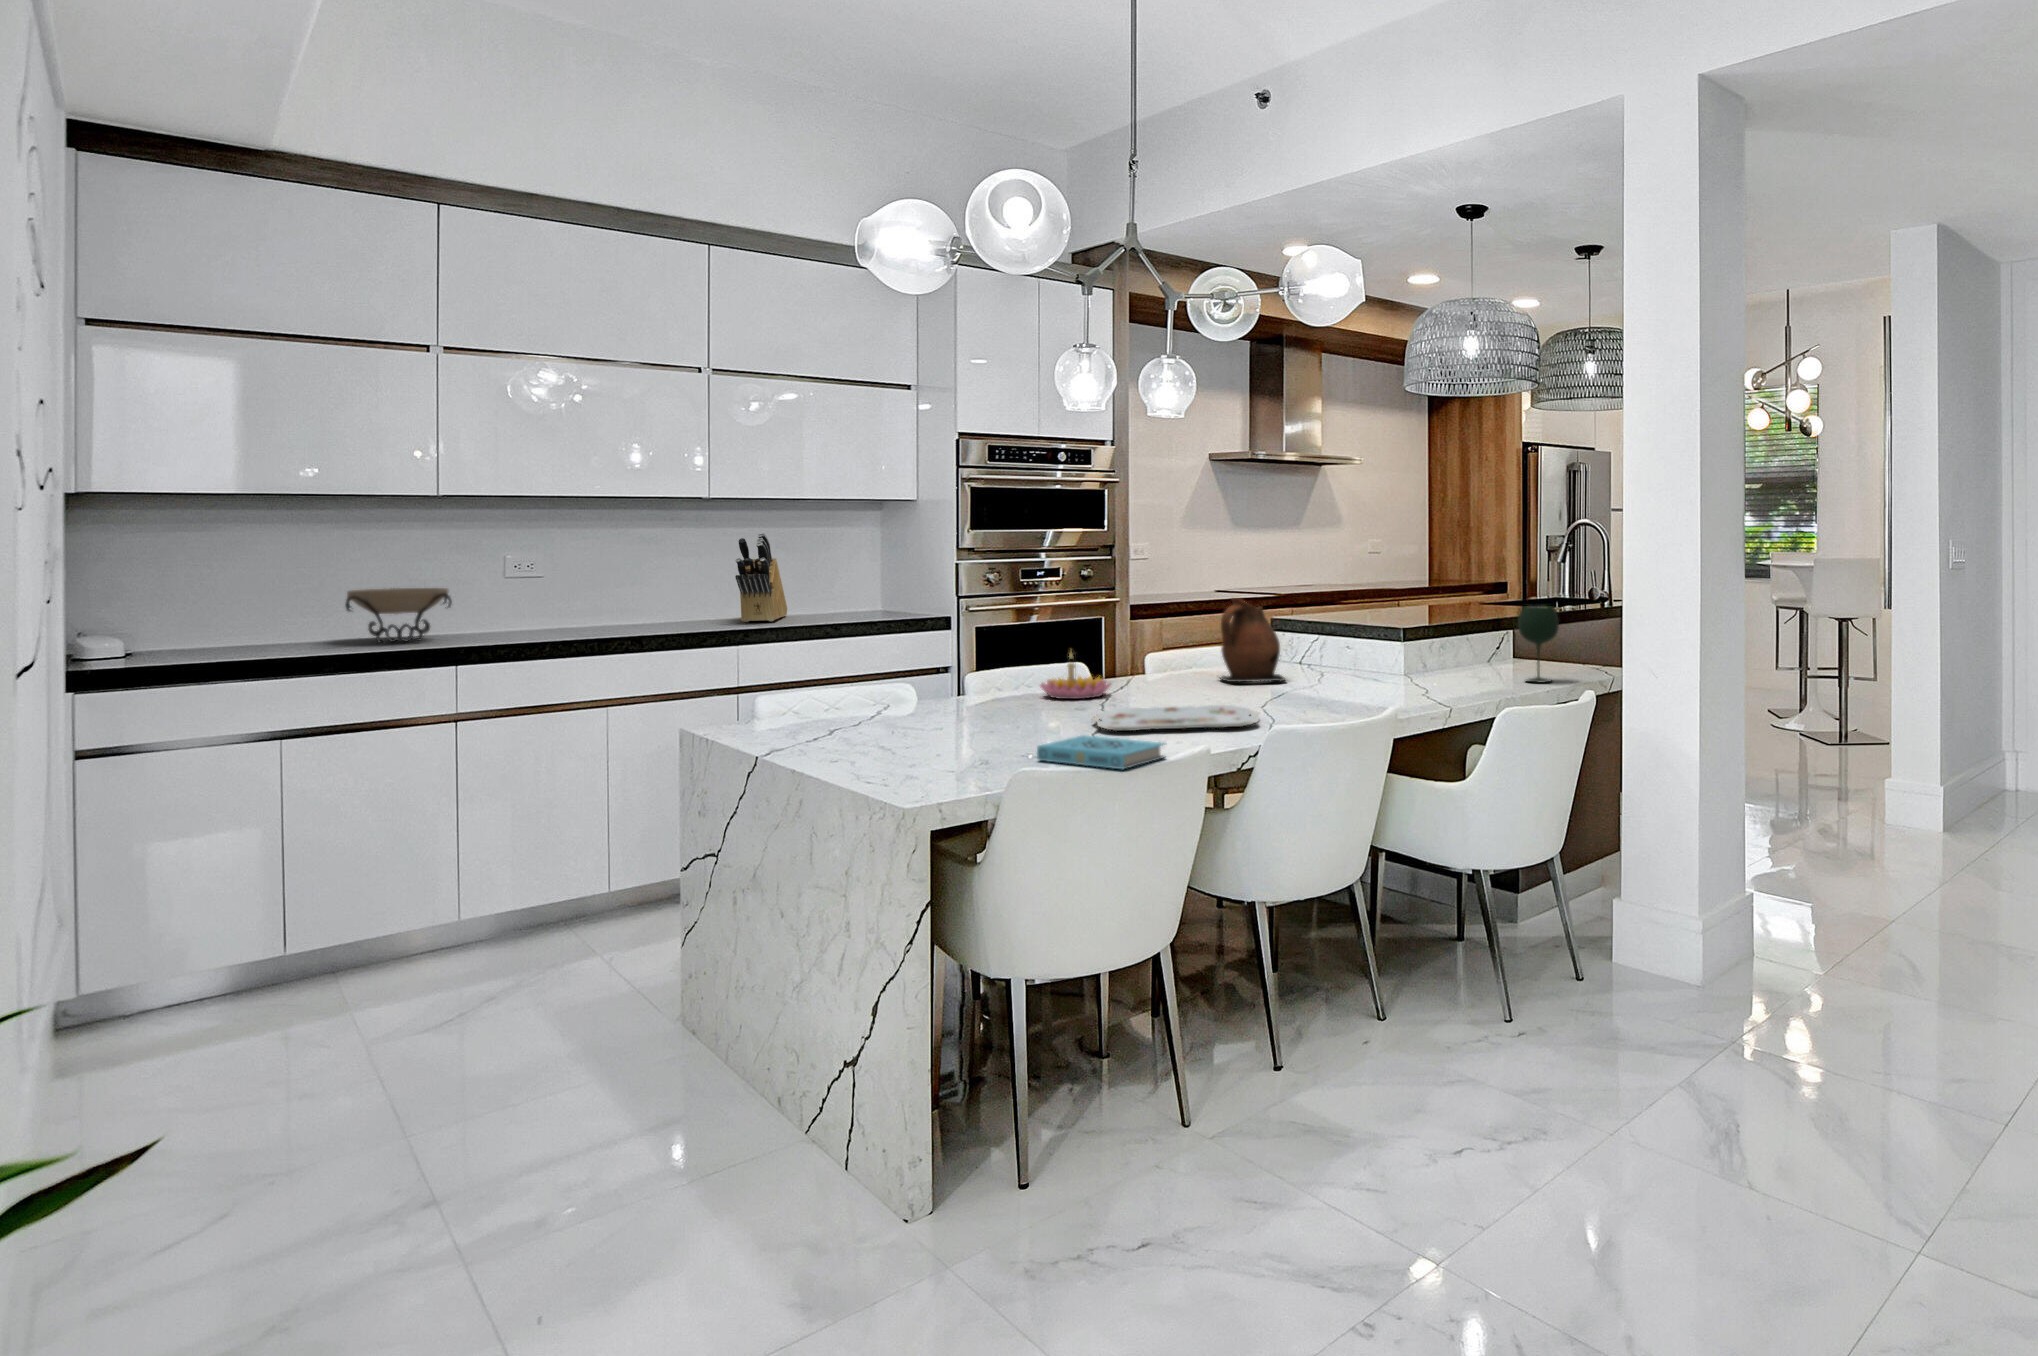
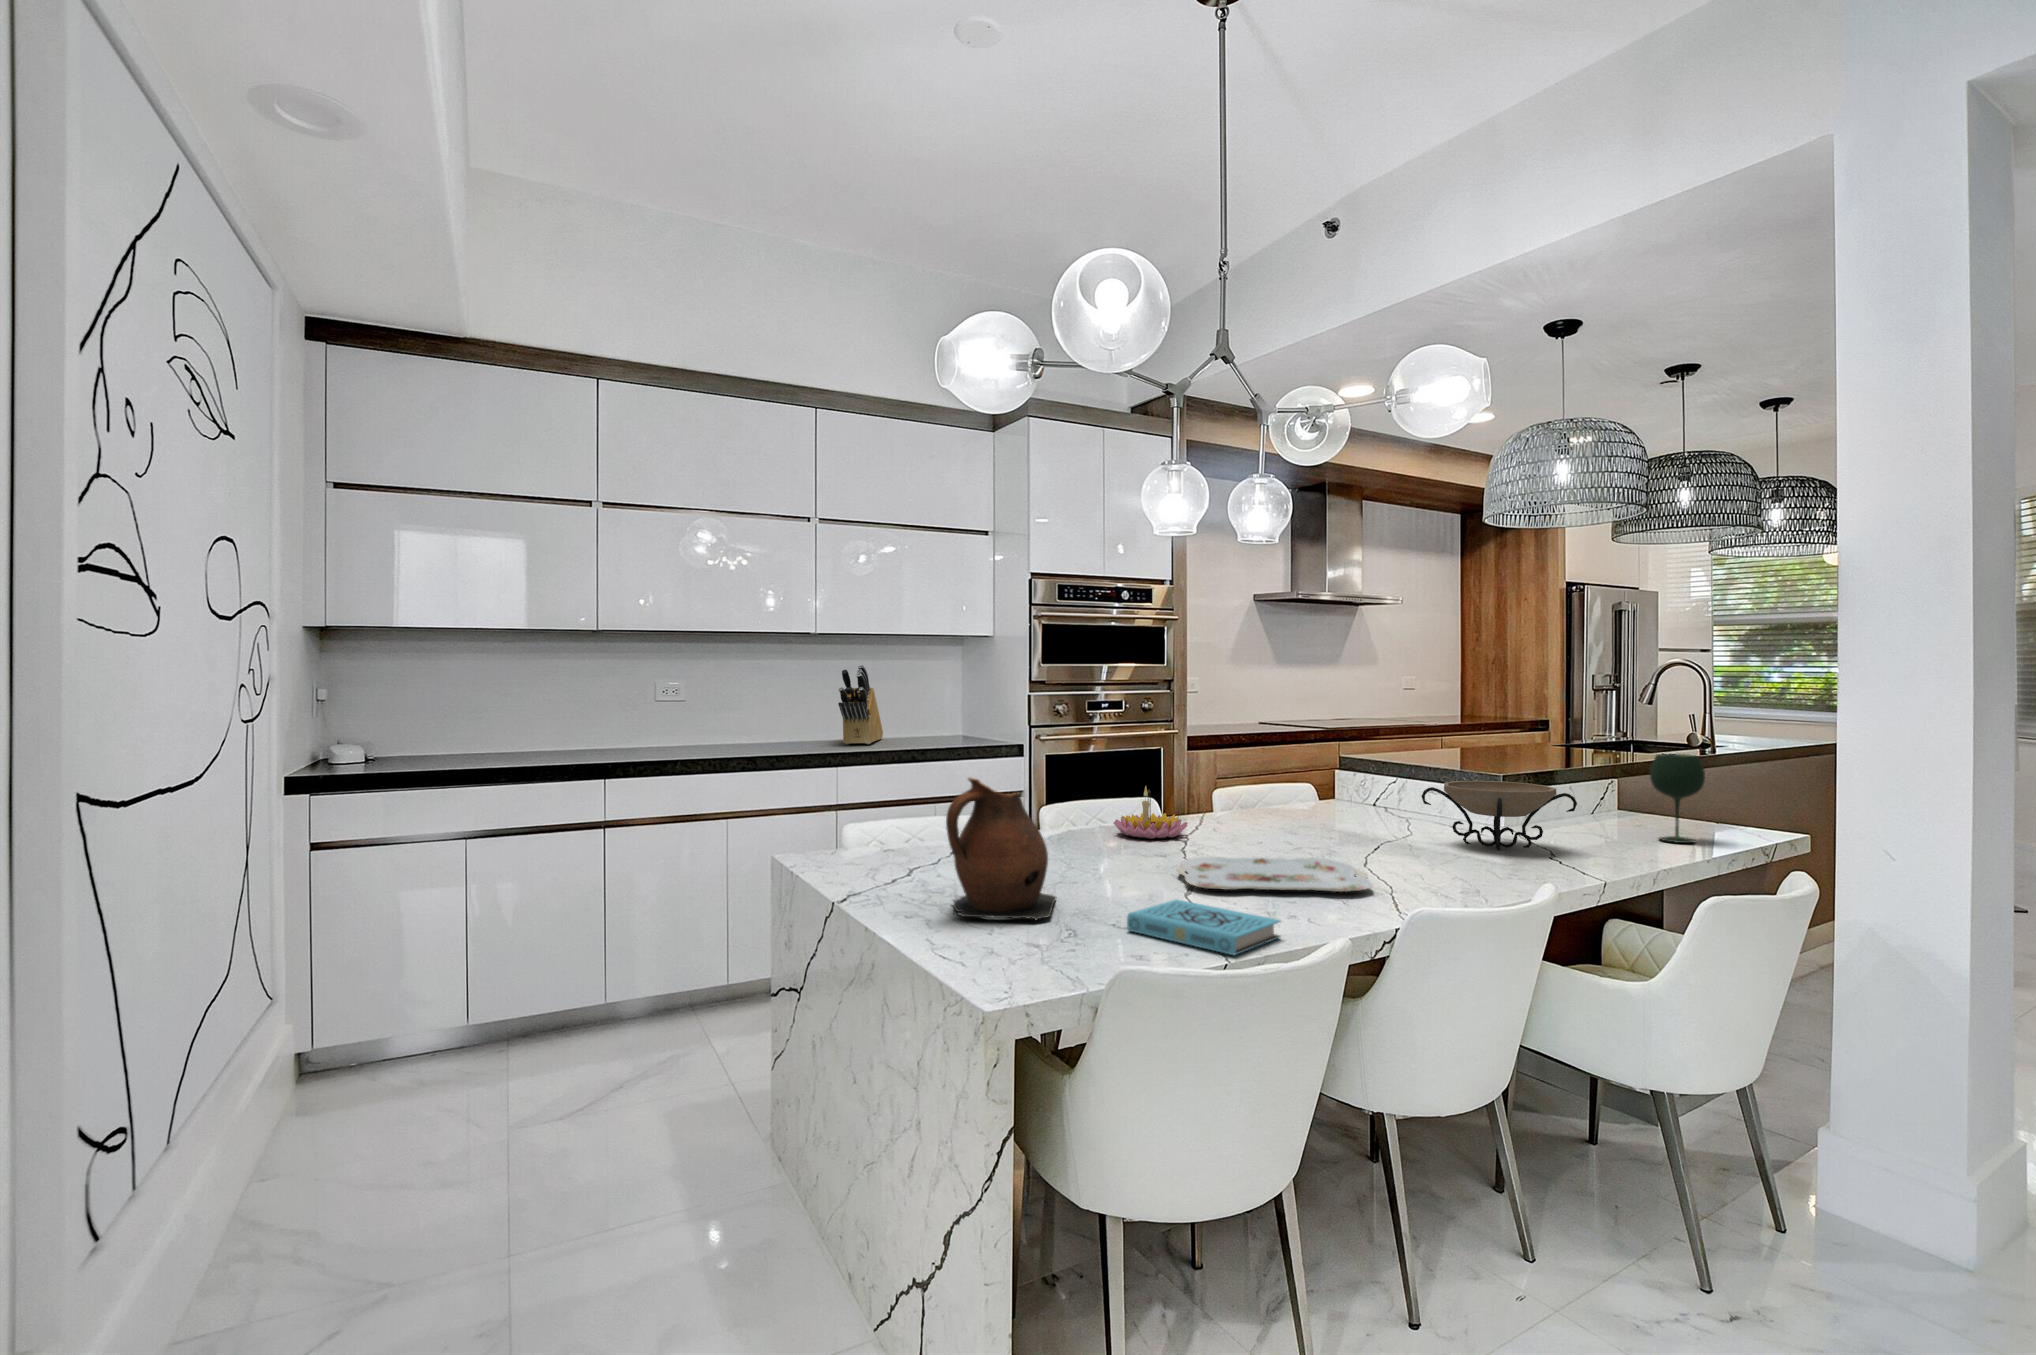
decorative bowl: present [345,588,452,642] -> present [1422,781,1577,851]
ceramic pitcher: present [1219,598,1285,682] -> present [946,778,1056,920]

